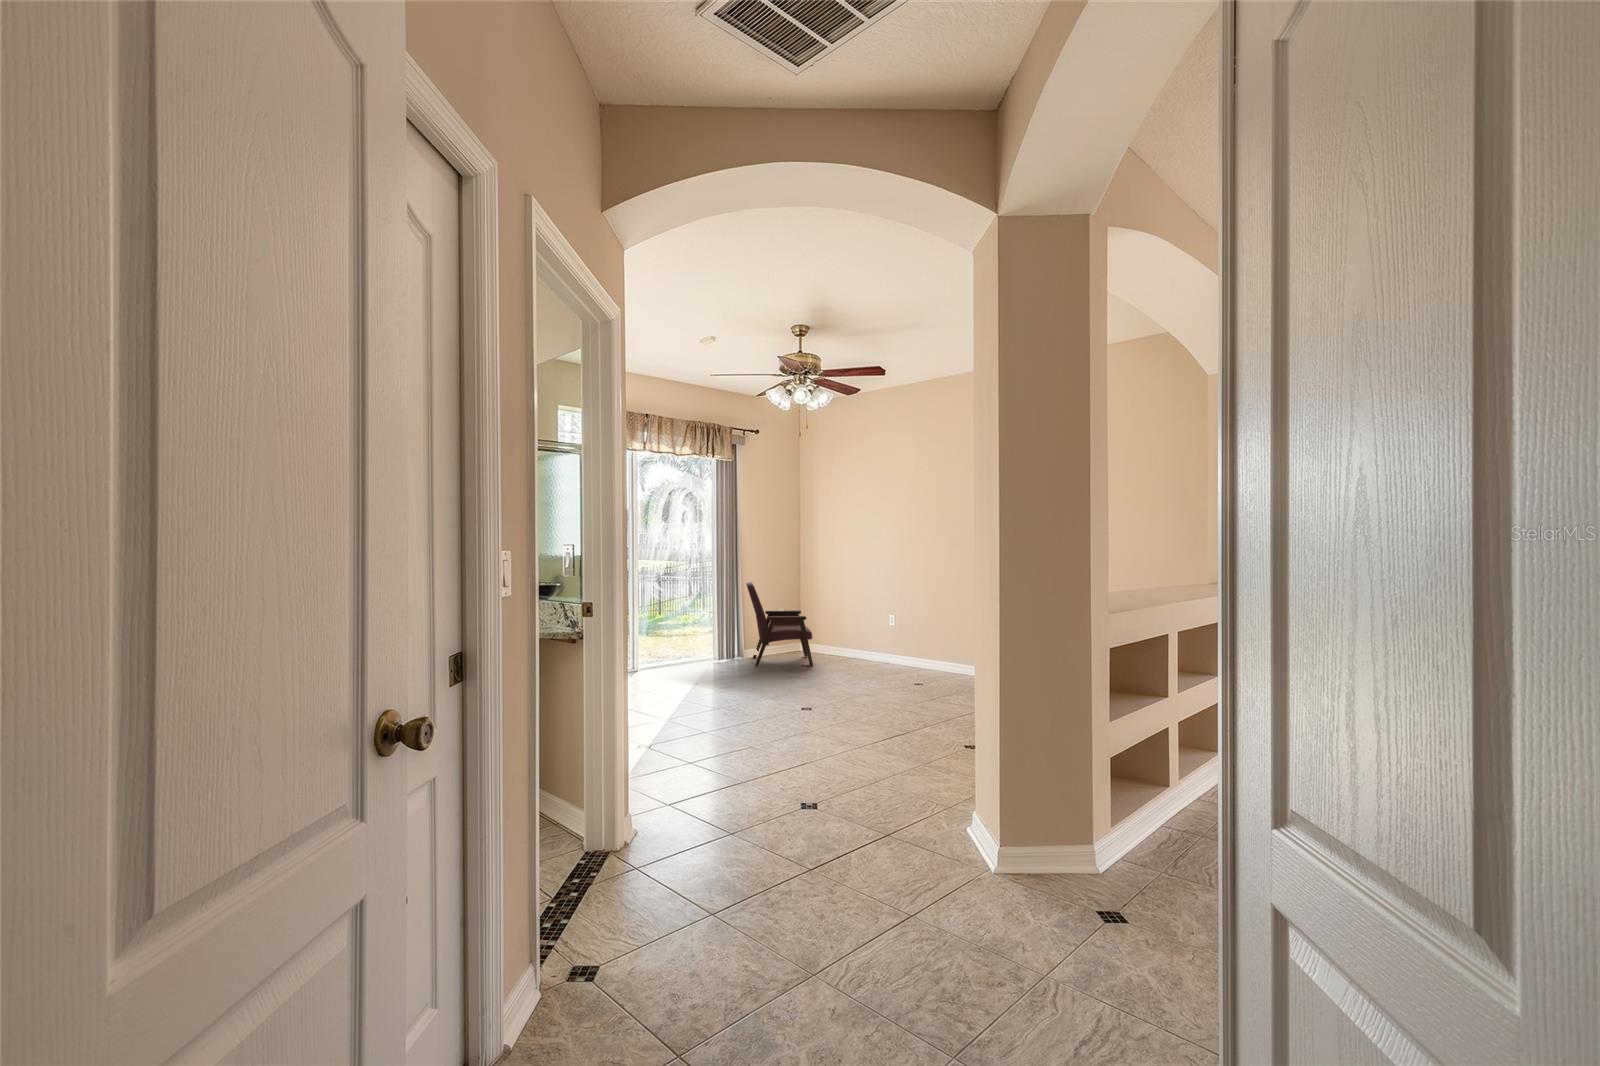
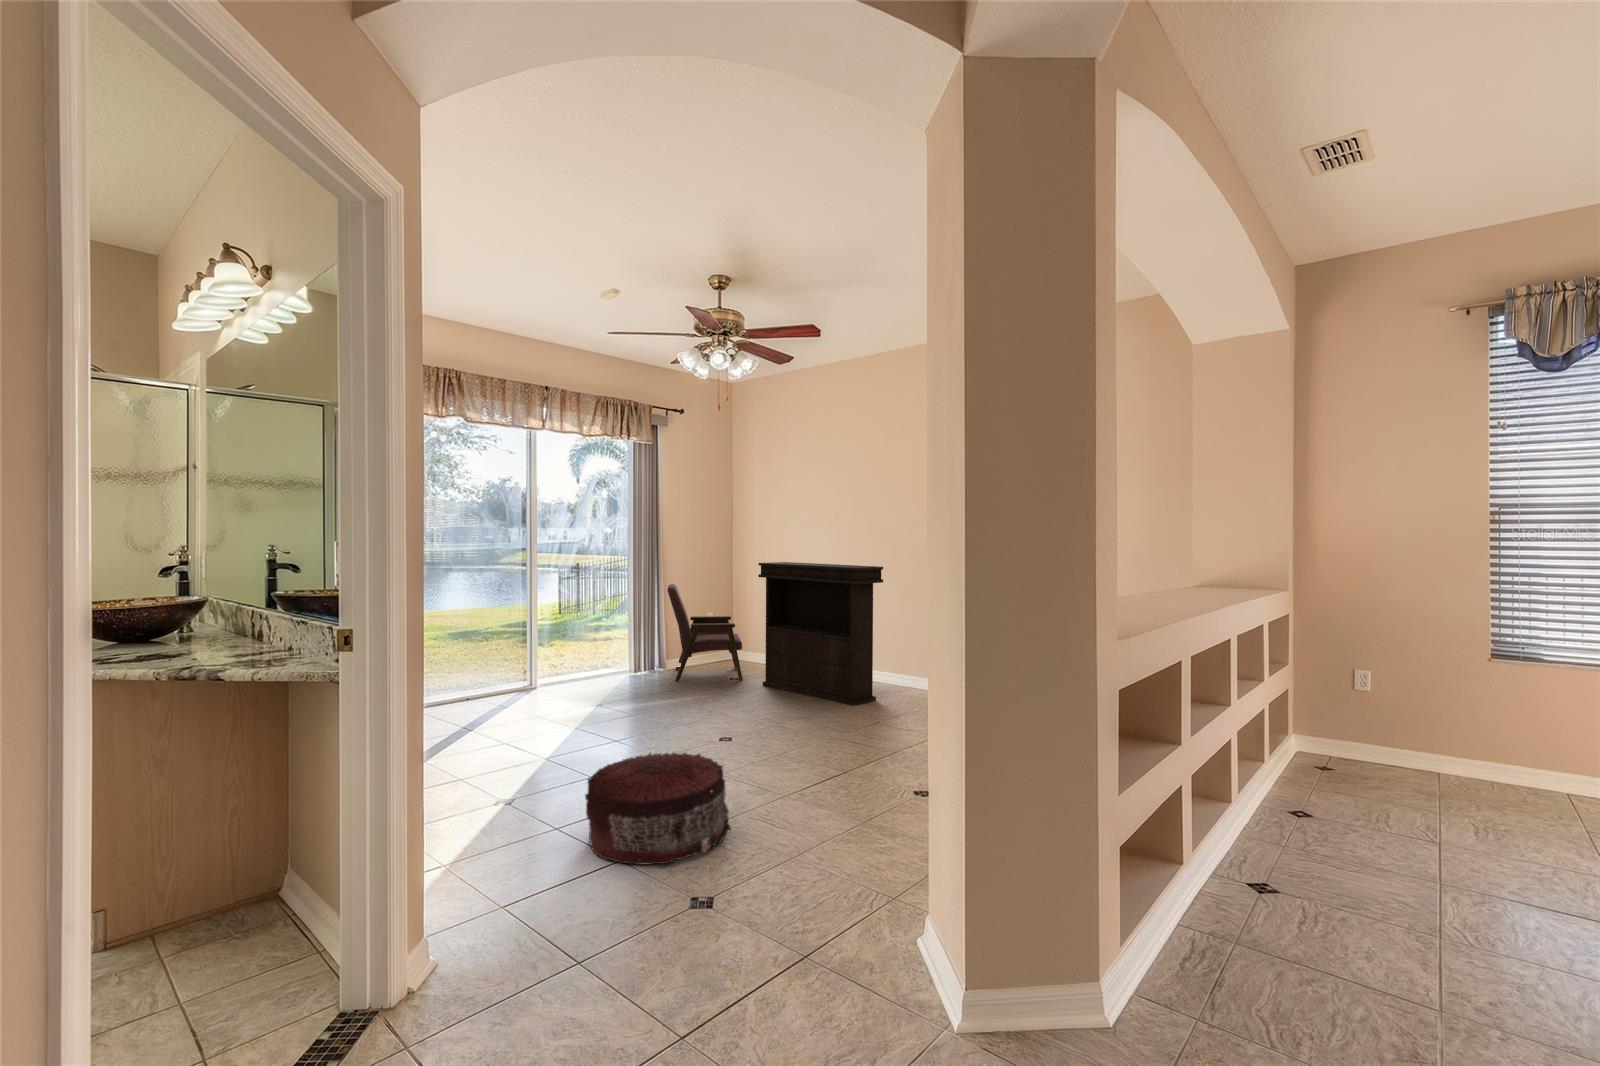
console table: none [827,562,937,686] -> present [758,562,883,706]
pouf: none [712,707,823,784] -> present [585,753,730,865]

